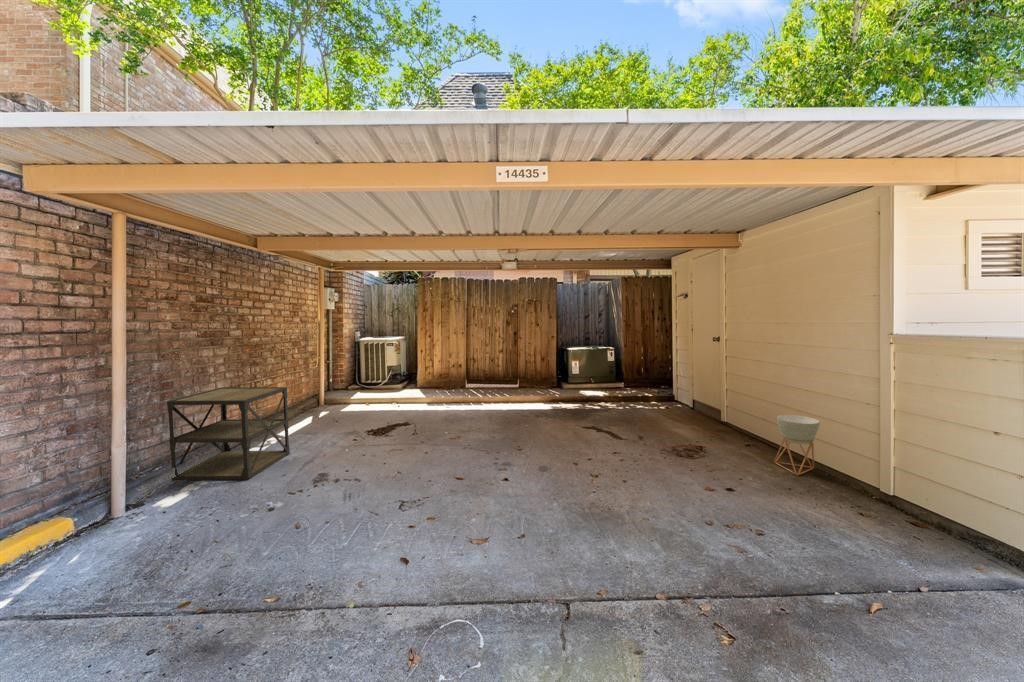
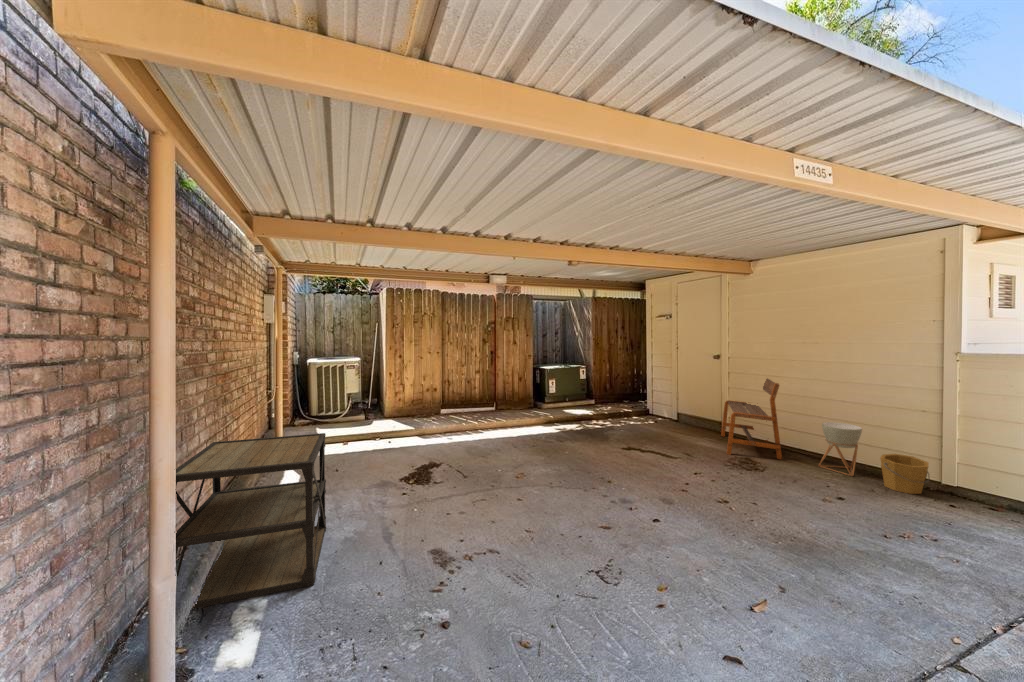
bench: none [687,362,764,453] -> present [721,378,782,459]
bucket: none [813,453,871,500] -> present [880,454,929,494]

